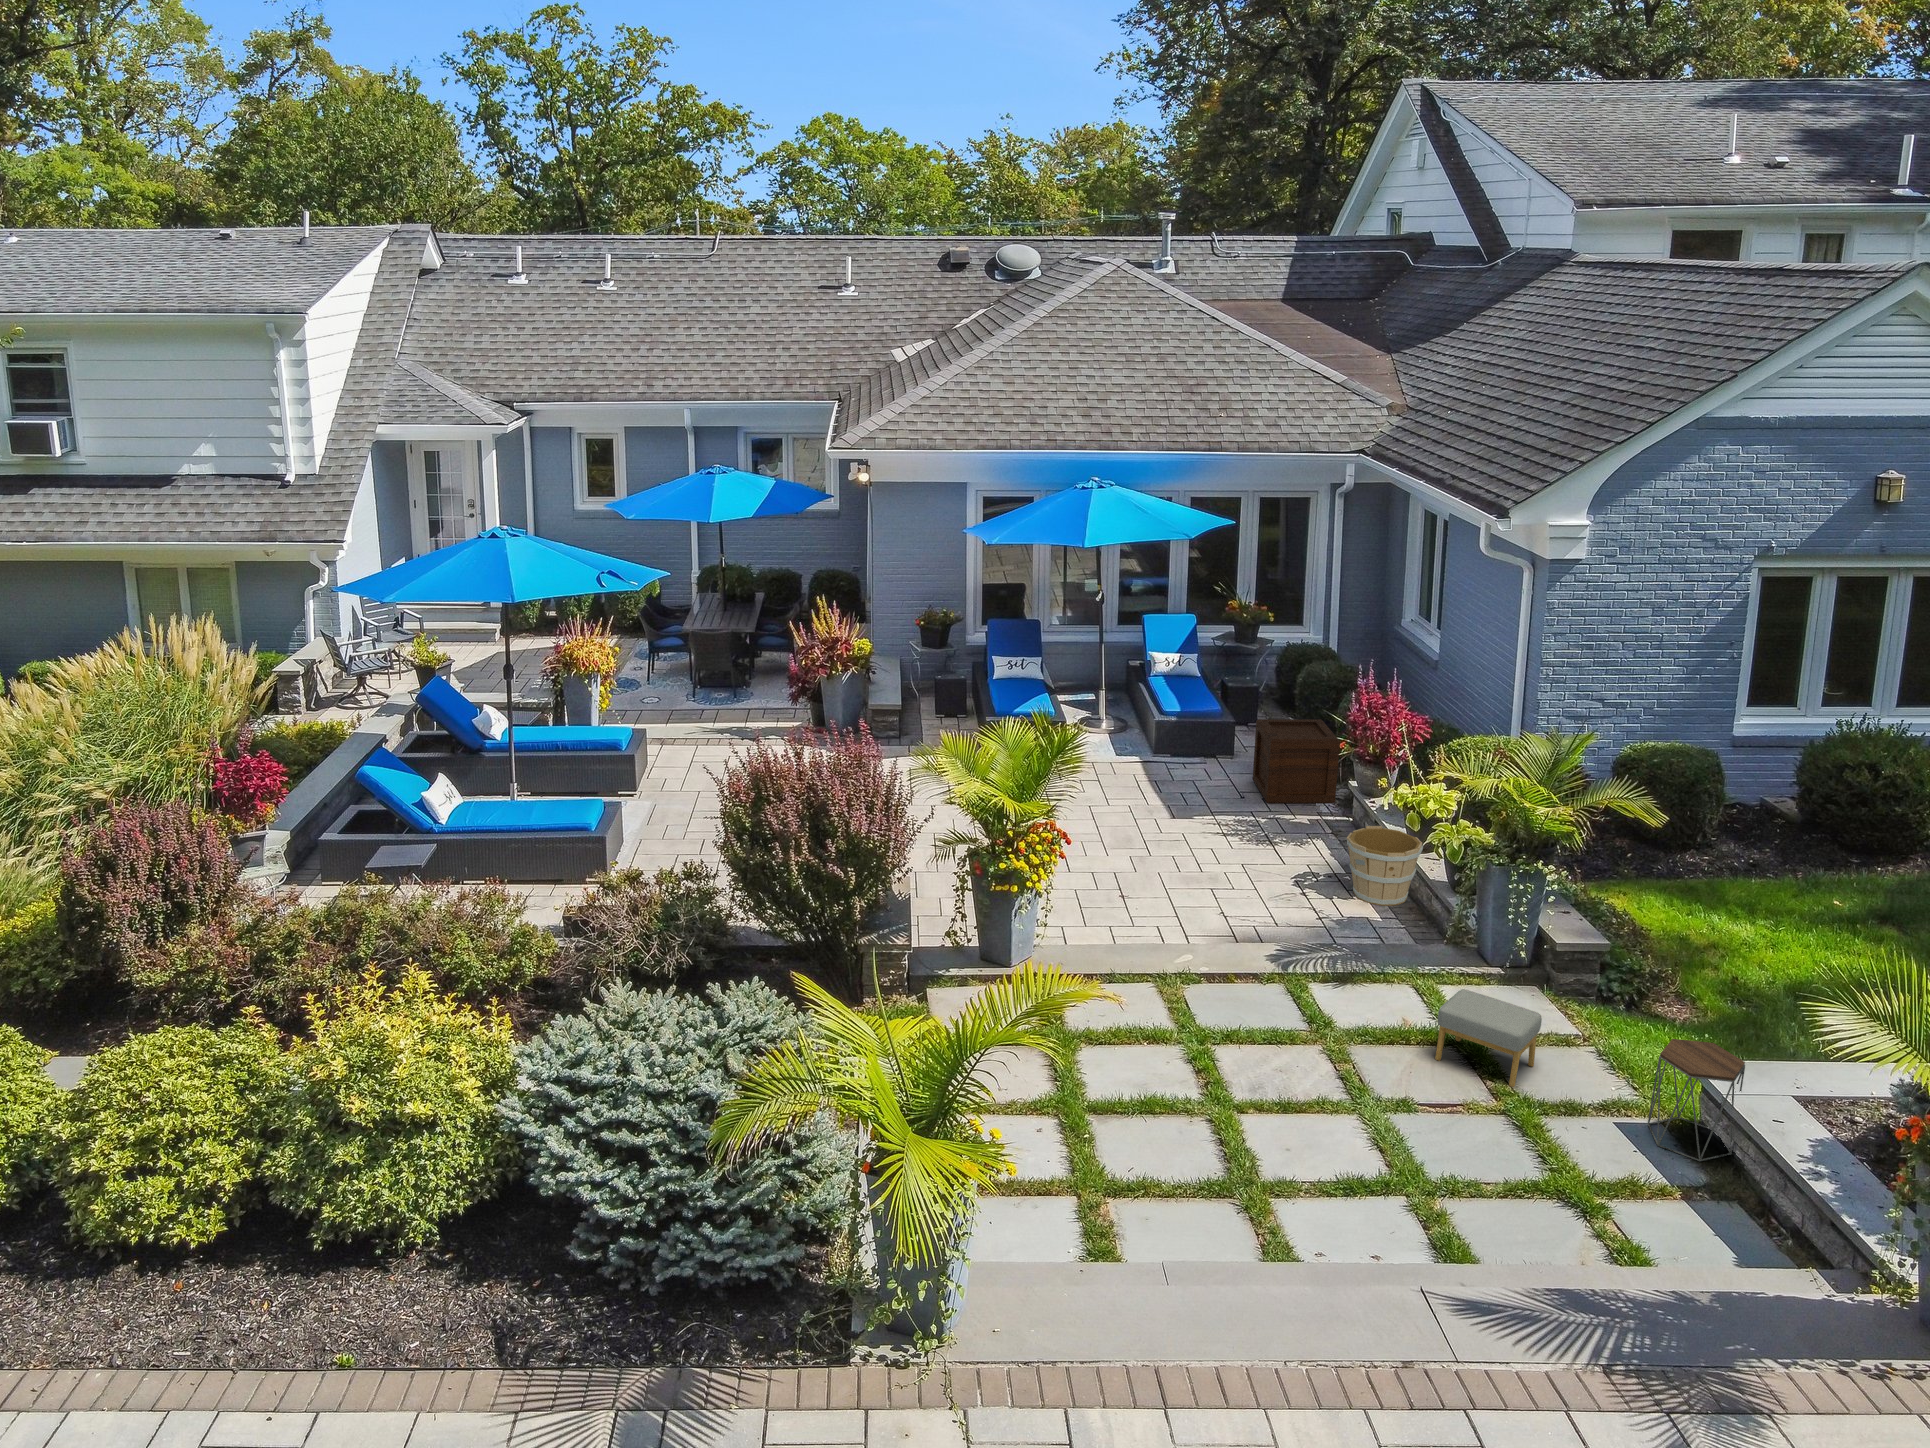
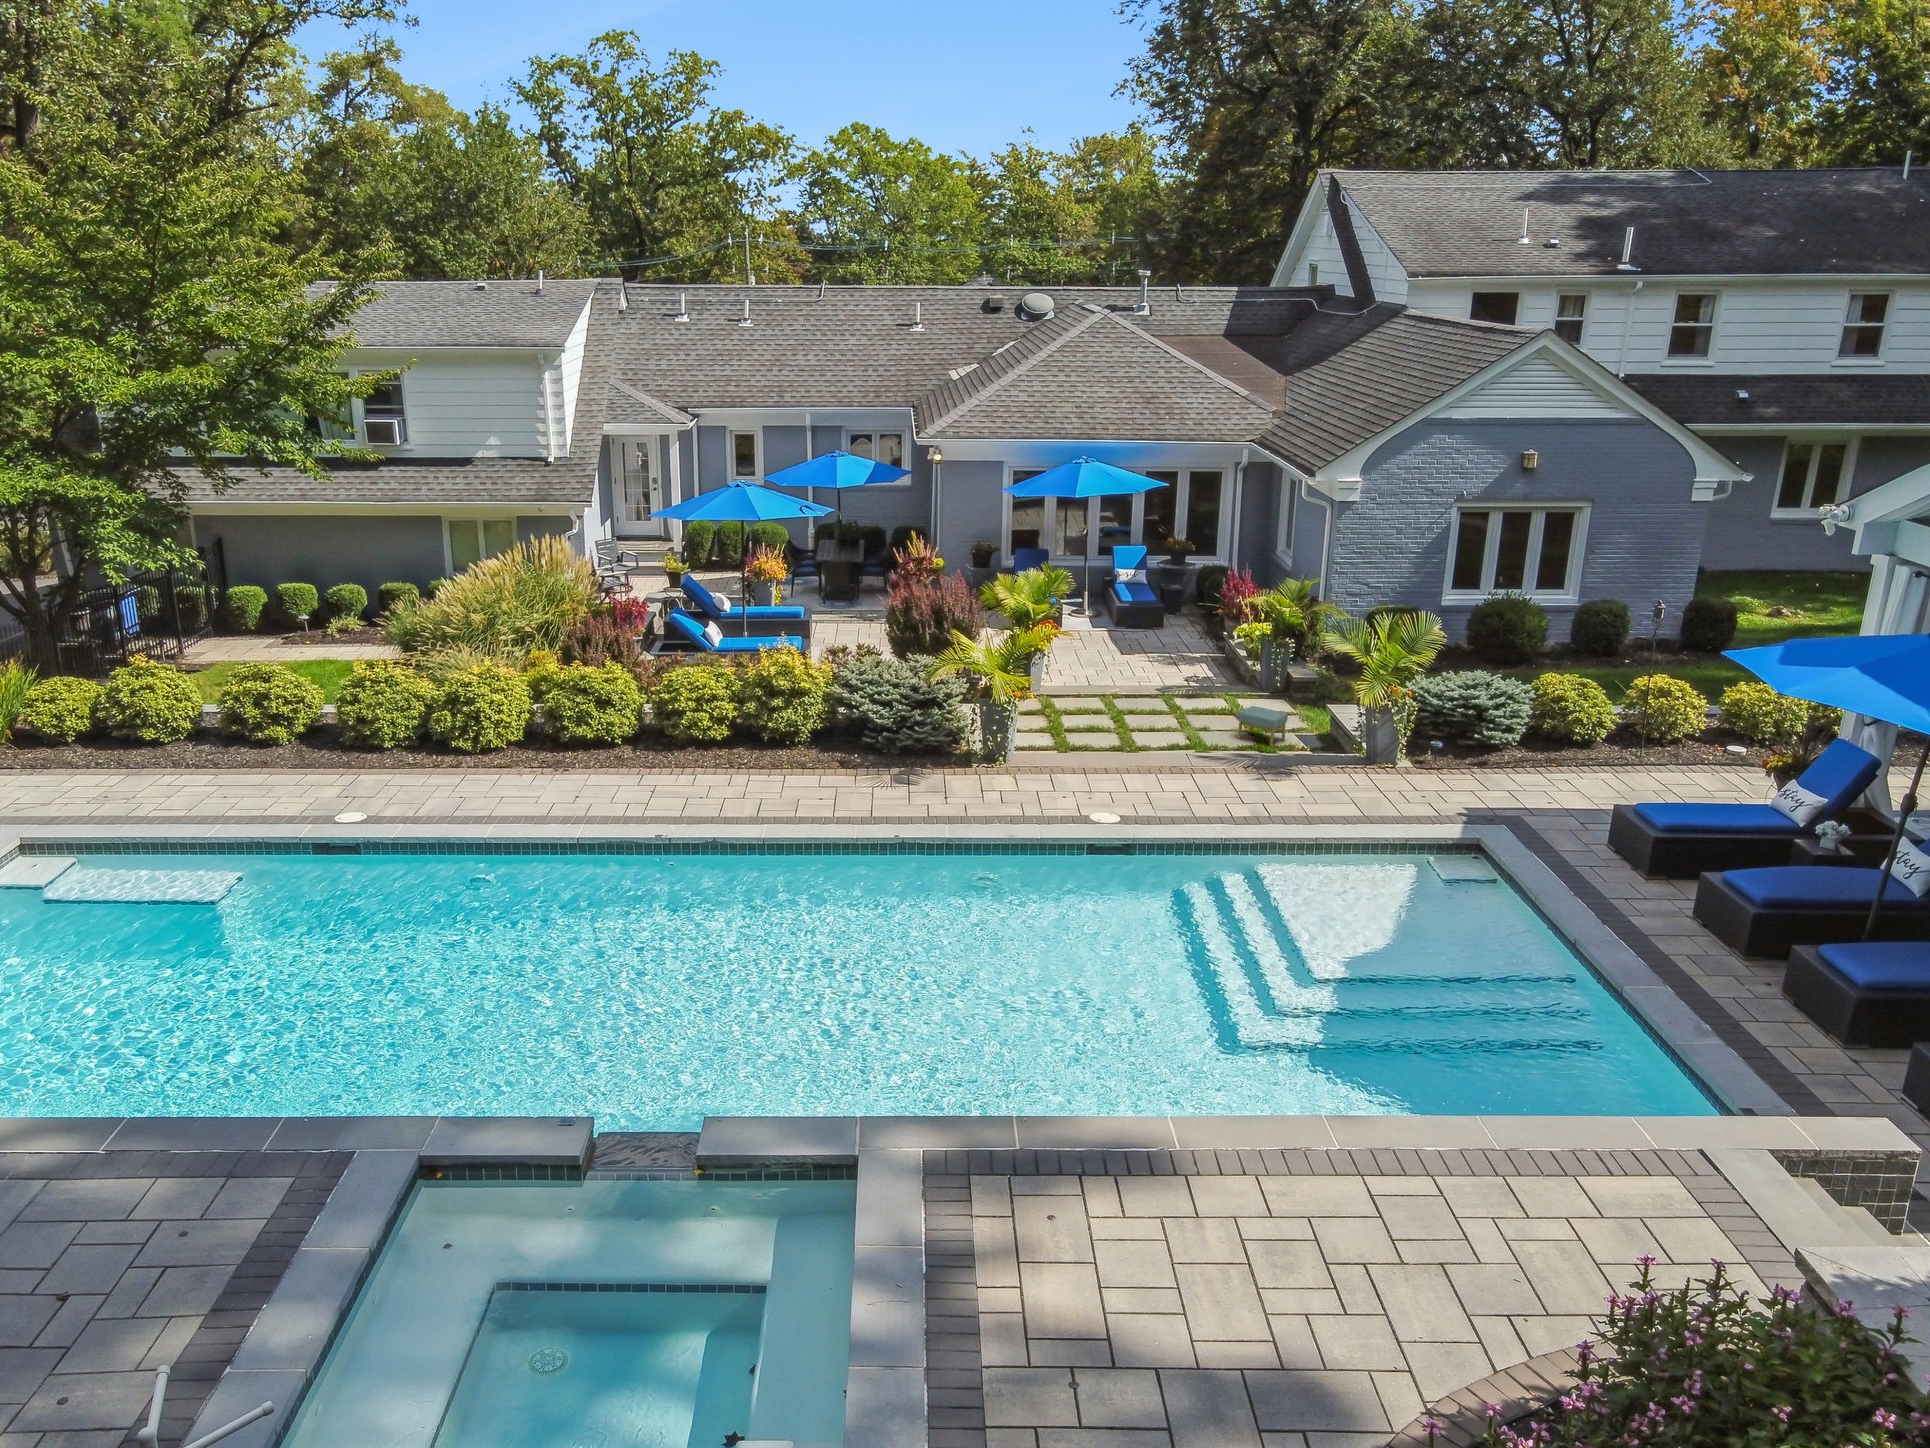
wooden crate: present [1253,719,1340,804] -> none [1174,602,1223,650]
wooden bucket: present [1347,826,1423,906] -> none [1214,648,1255,689]
side table: present [1647,1039,1745,1161] -> none [1329,715,1369,767]

